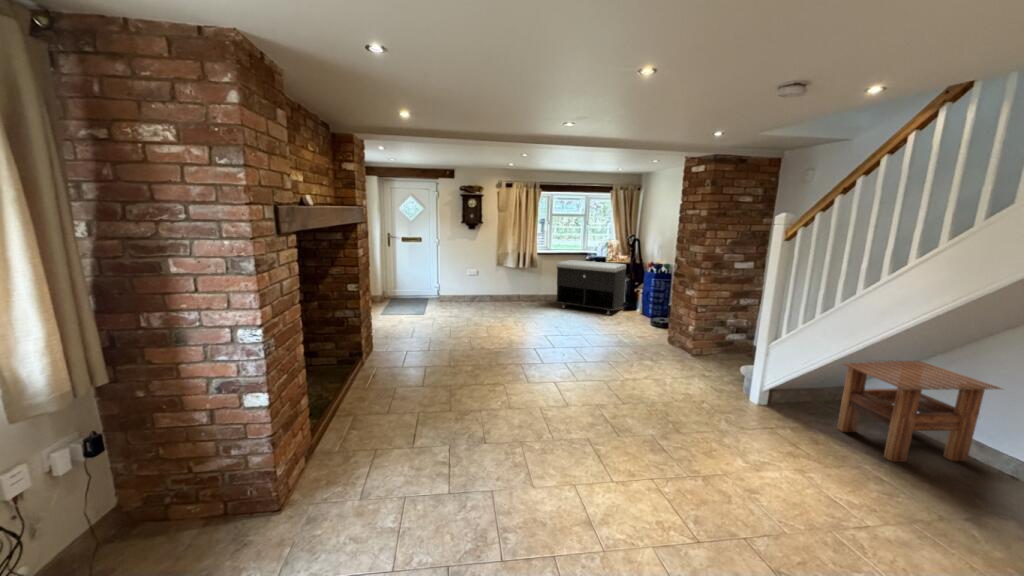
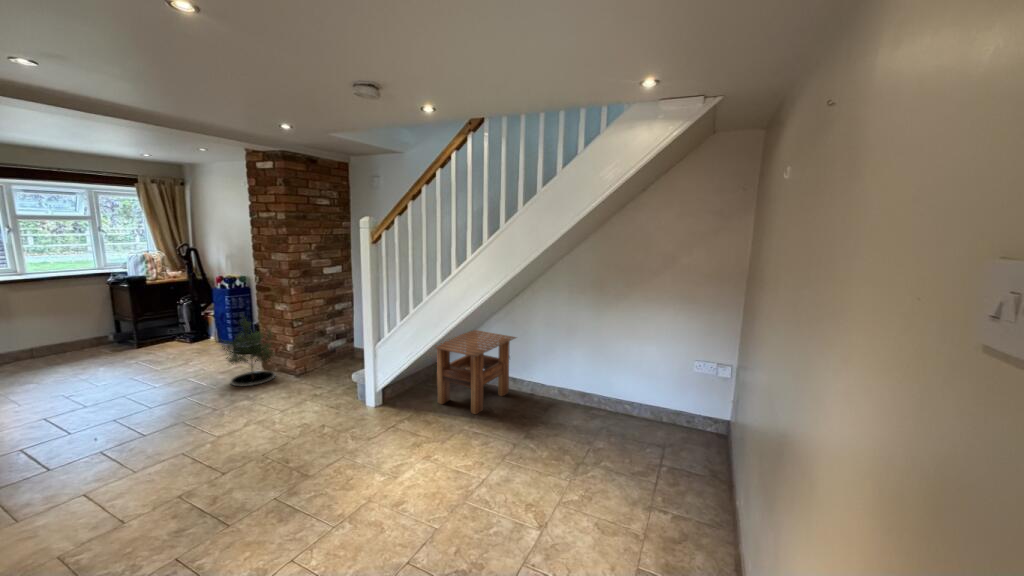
storage bench: present [556,260,626,314] -> none [37,282,188,363]
potted tree: none [639,292,681,352] -> present [222,314,275,386]

